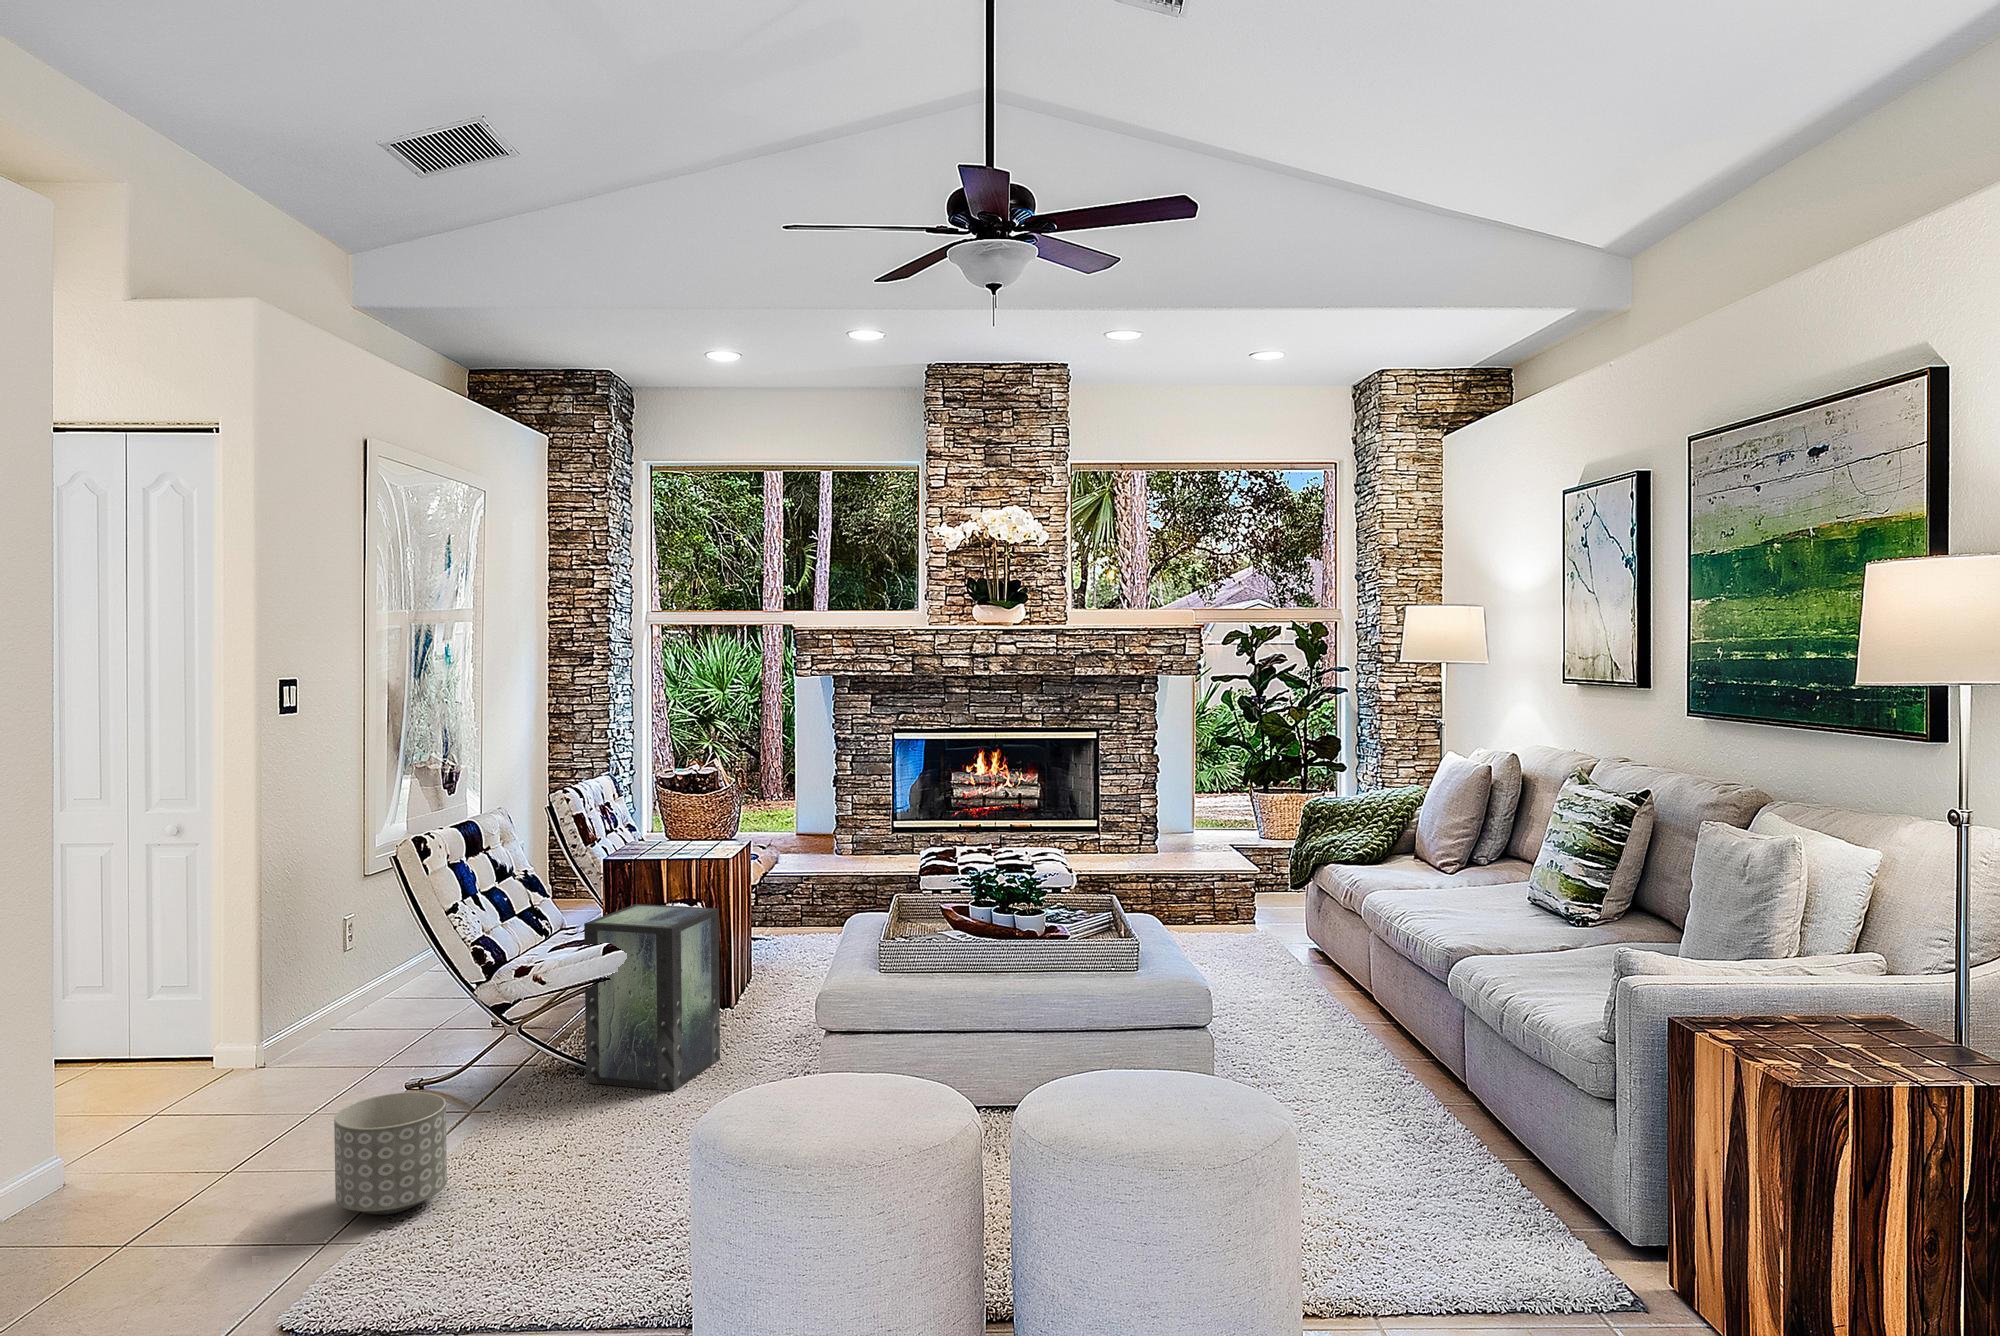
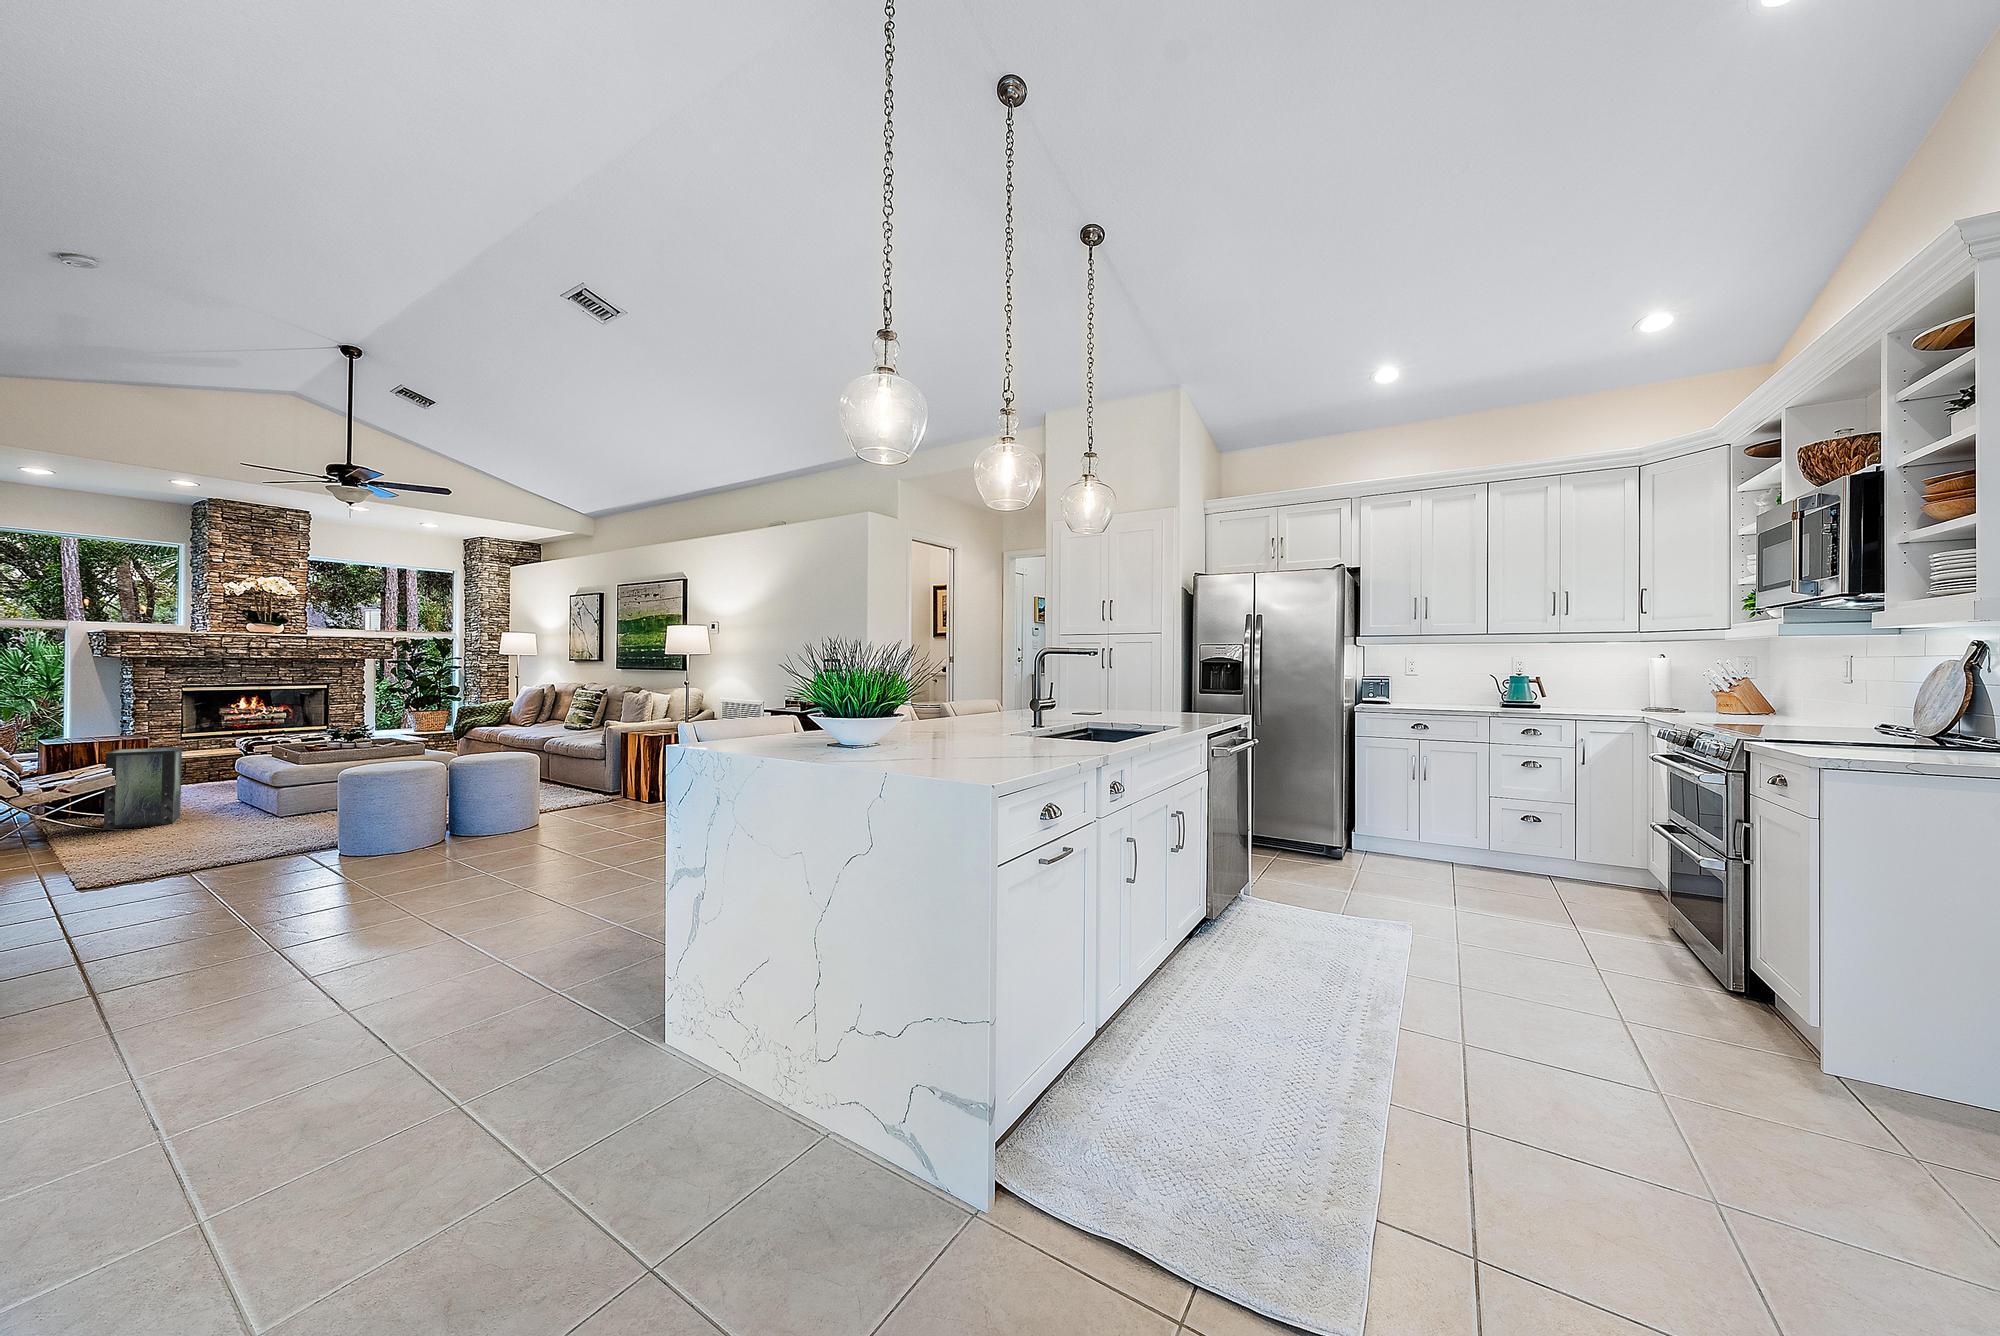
planter: present [334,1092,447,1215] -> none [35,810,107,858]

